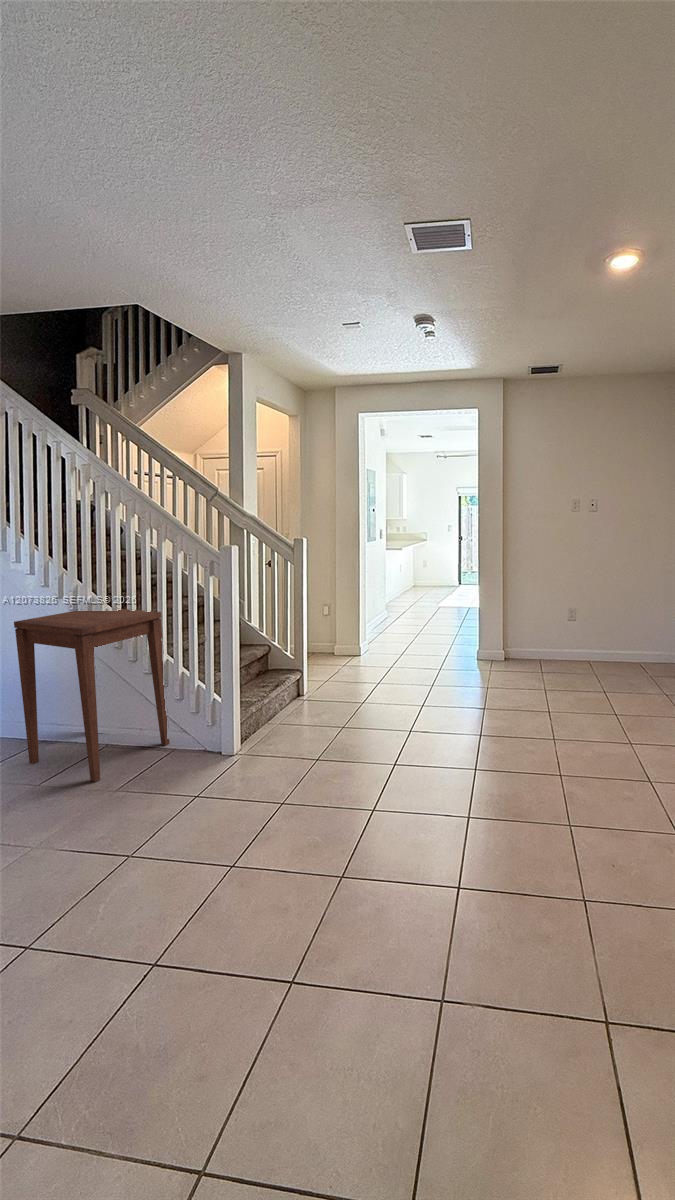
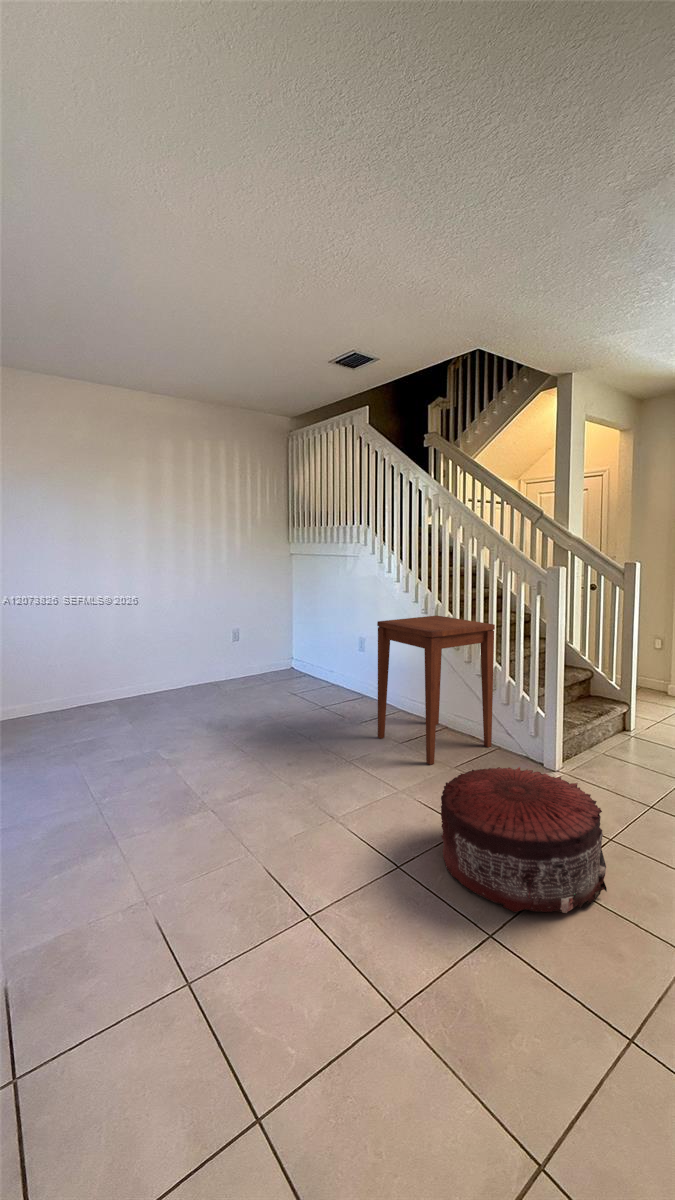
pouf: none [89,764,266,926] -> present [441,767,607,913]

